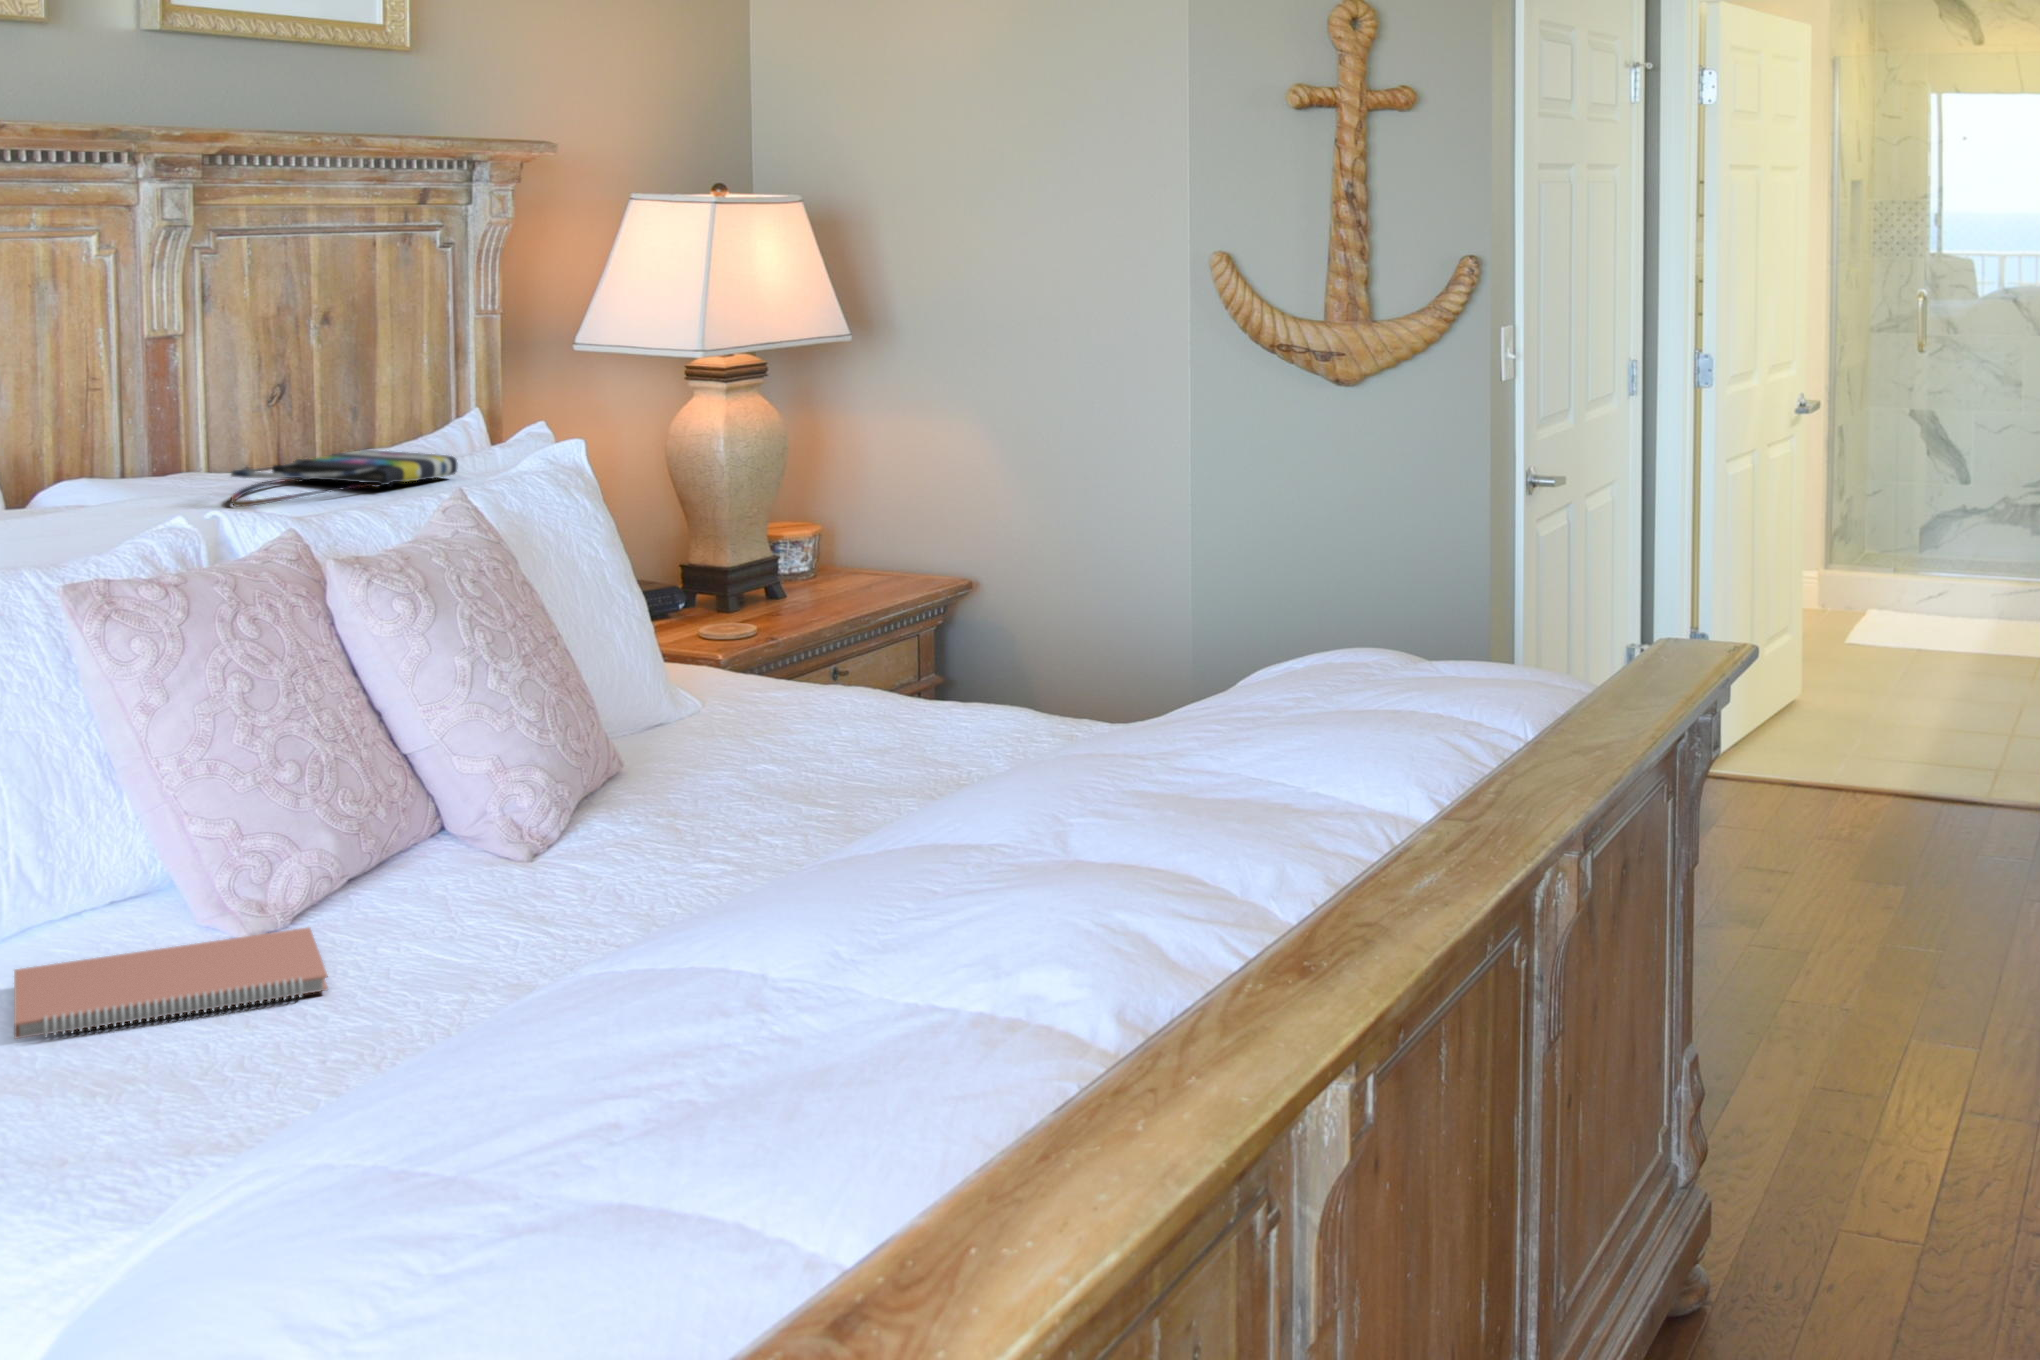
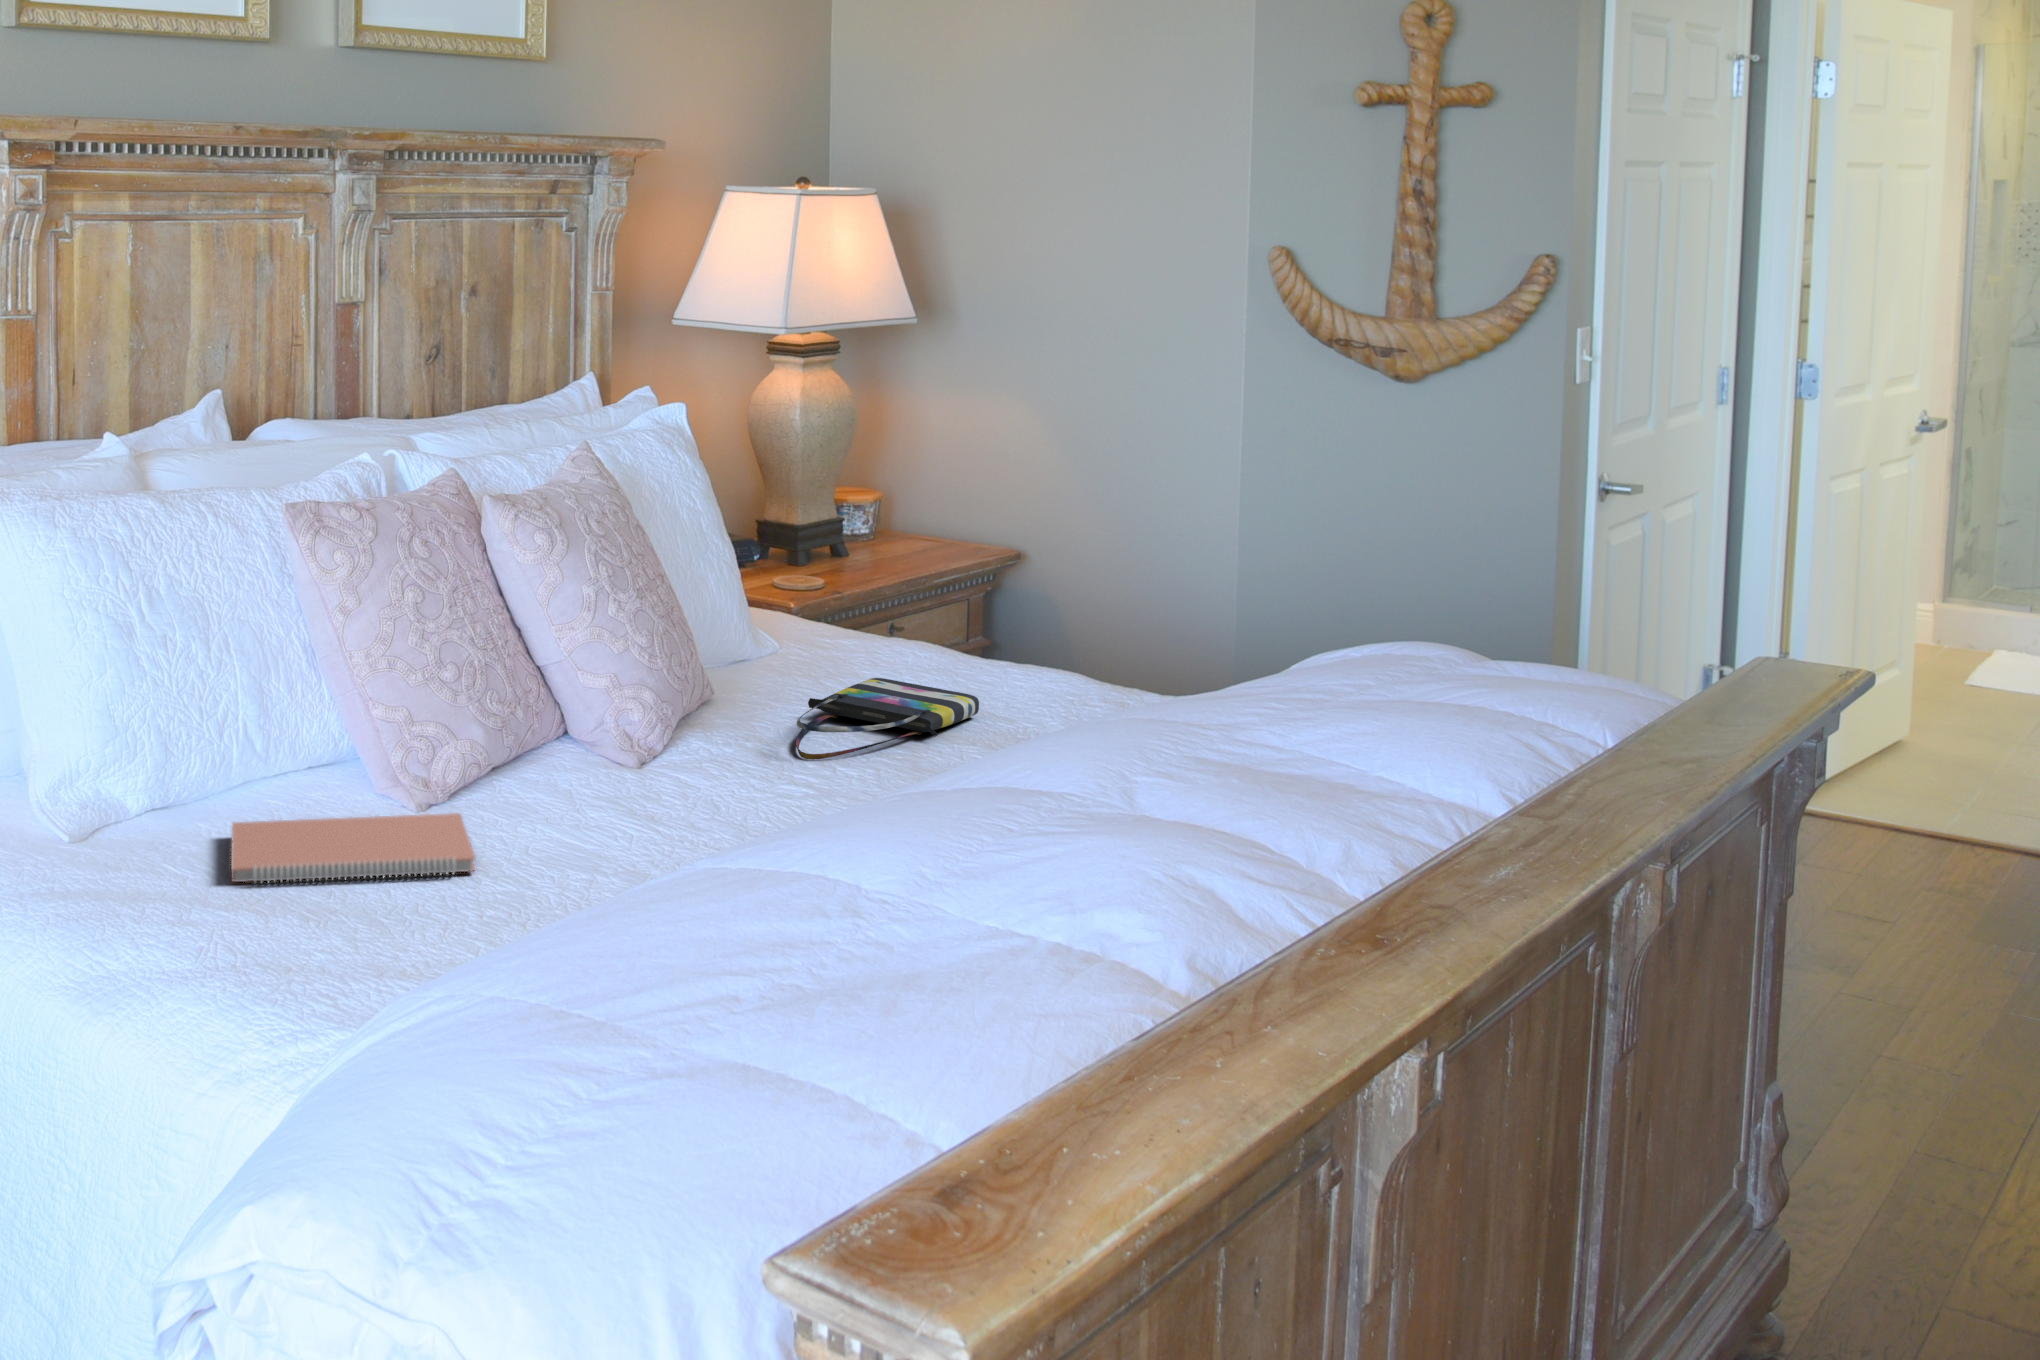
tote bag: present [231,450,458,506] -> present [796,678,979,760]

